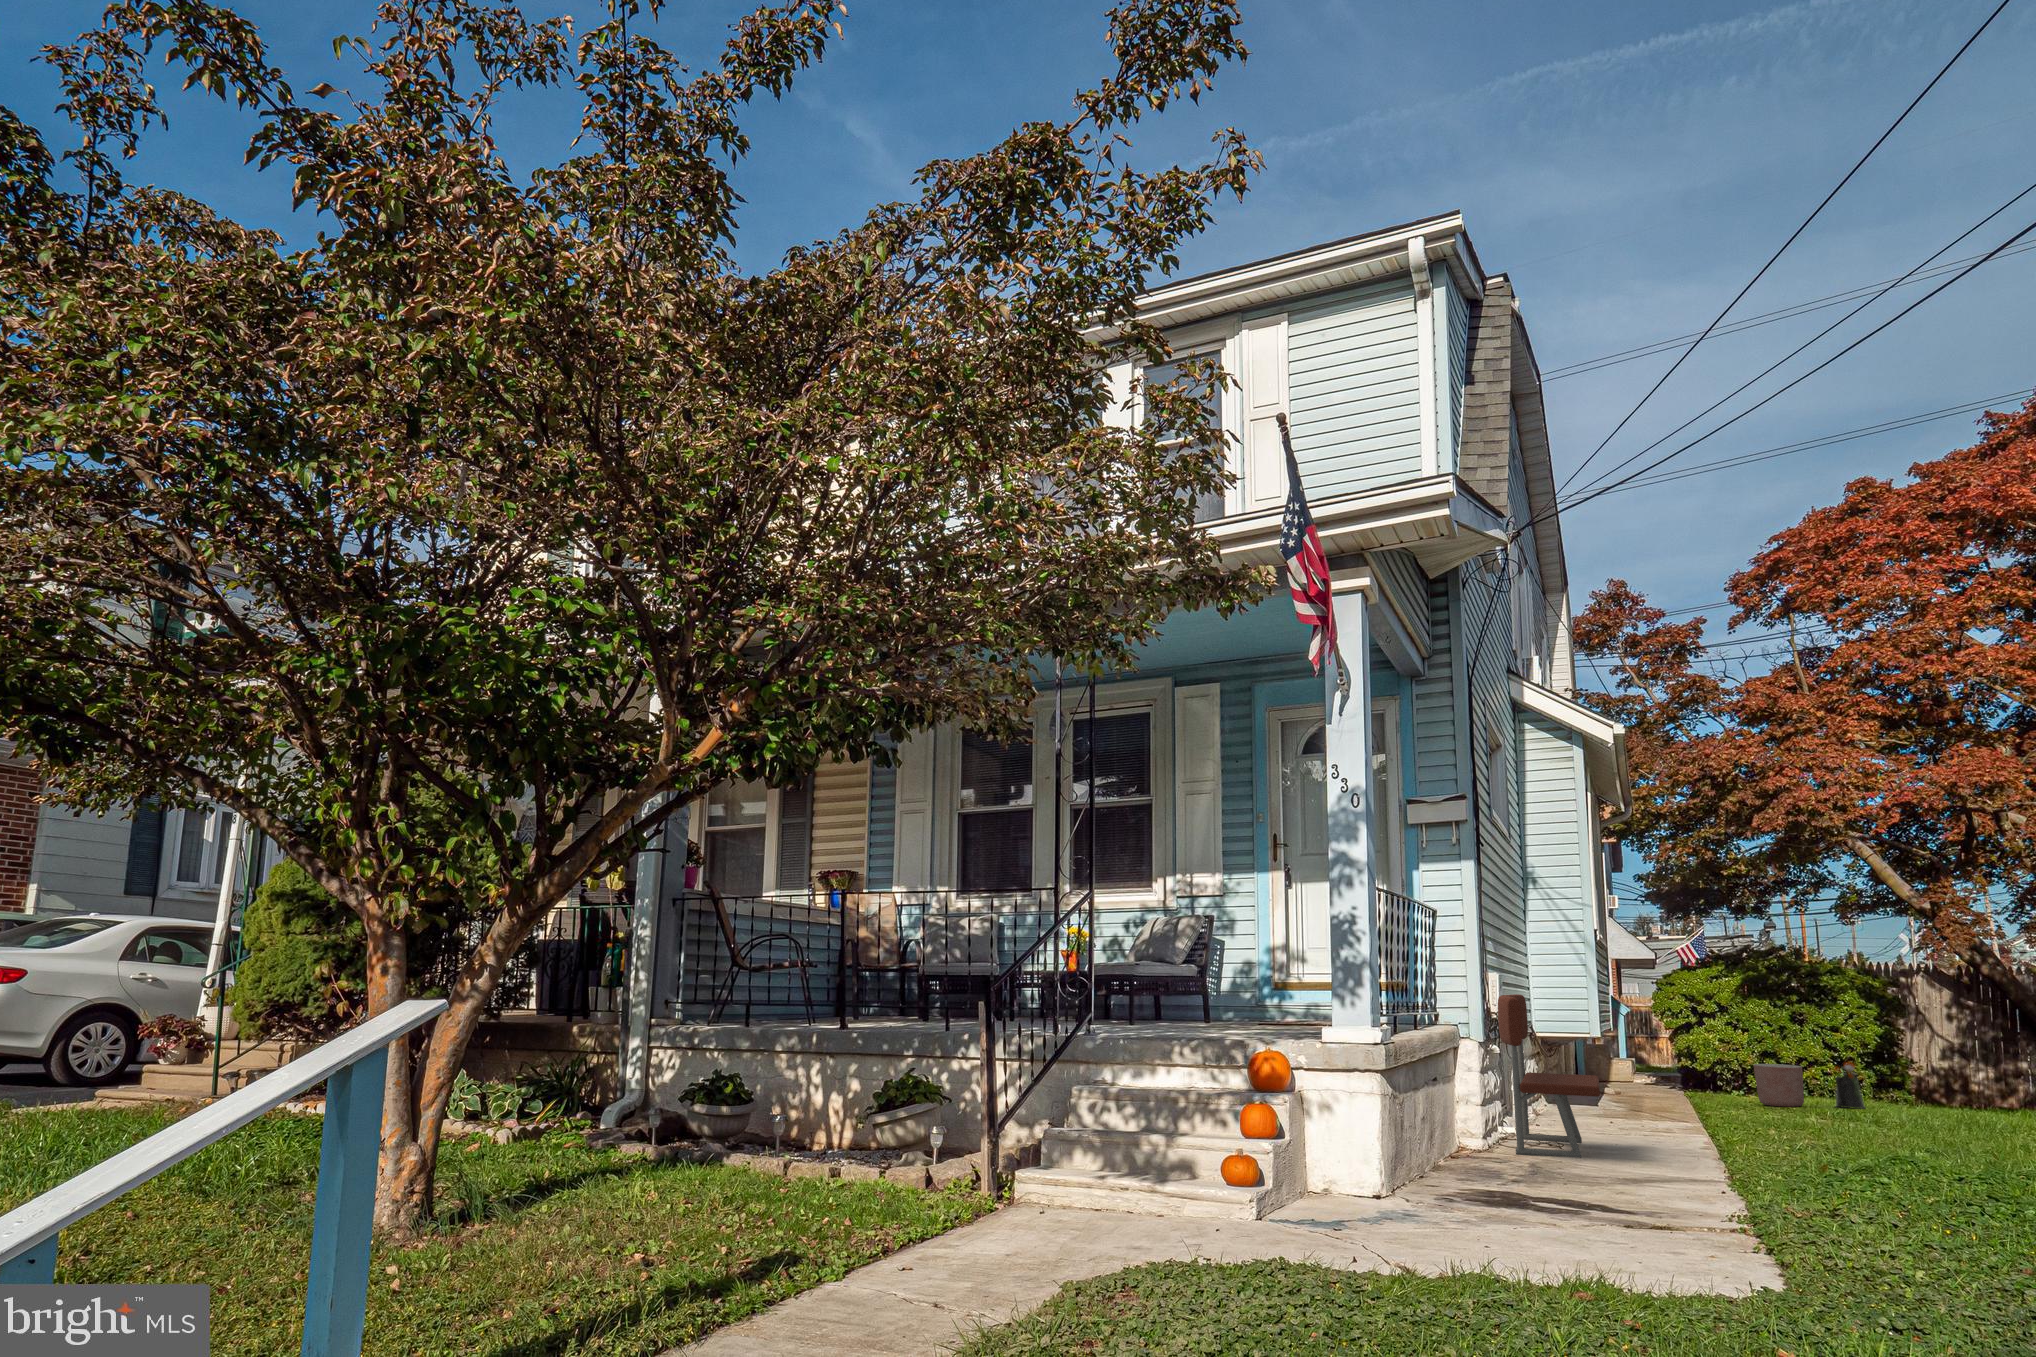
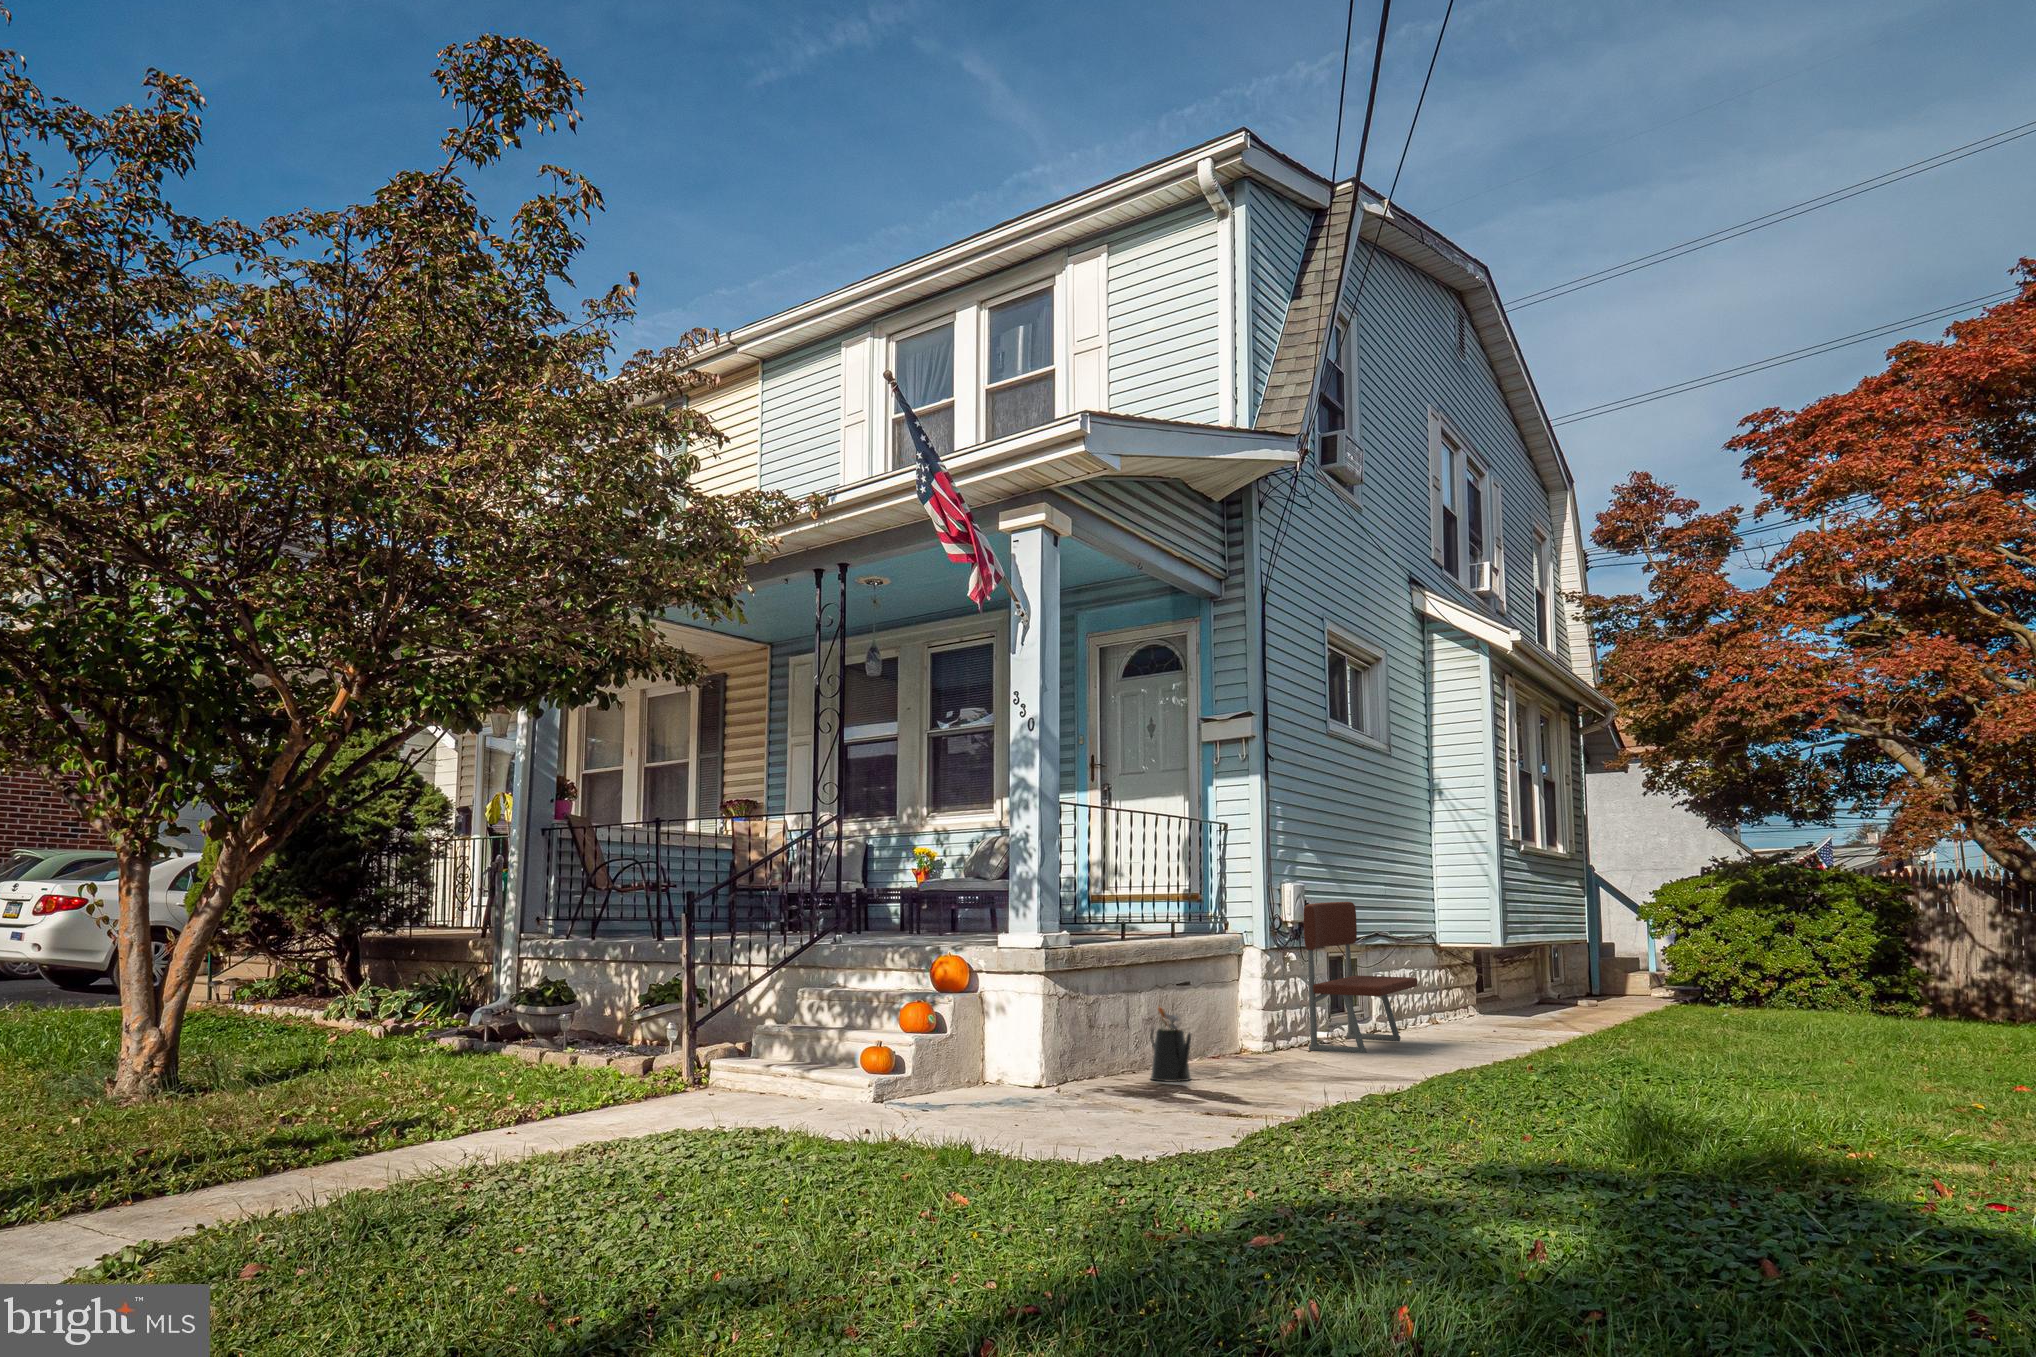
watering can: present [1834,1062,1865,1109] -> present [1151,1006,1191,1082]
planter: present [1754,1064,1804,1107] -> none [1698,967,1747,1010]

